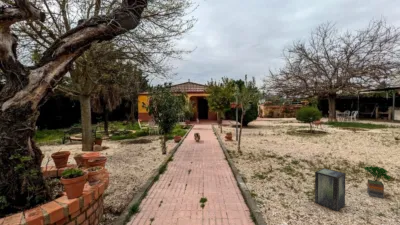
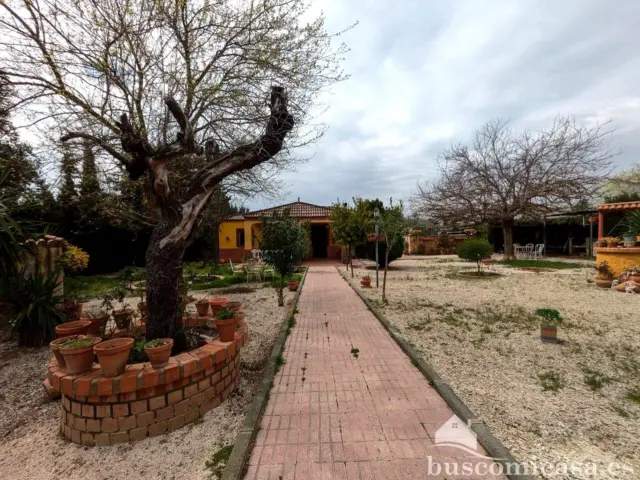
storage box: present [315,168,346,211] -> none [481,311,514,356]

